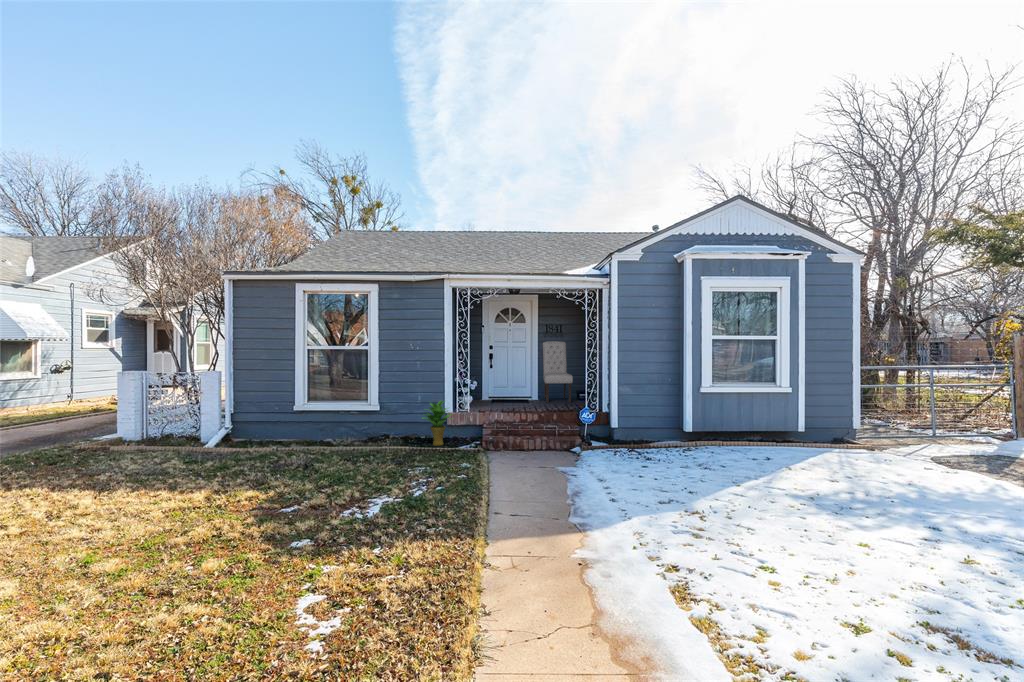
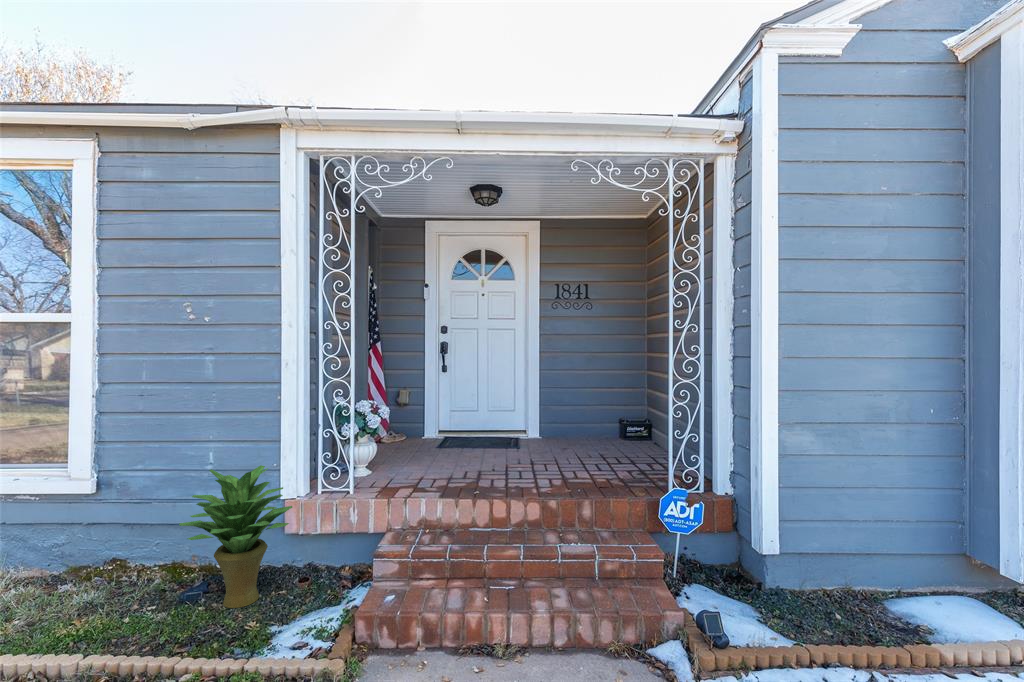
chair: present [543,341,573,403] -> none [552,316,622,454]

